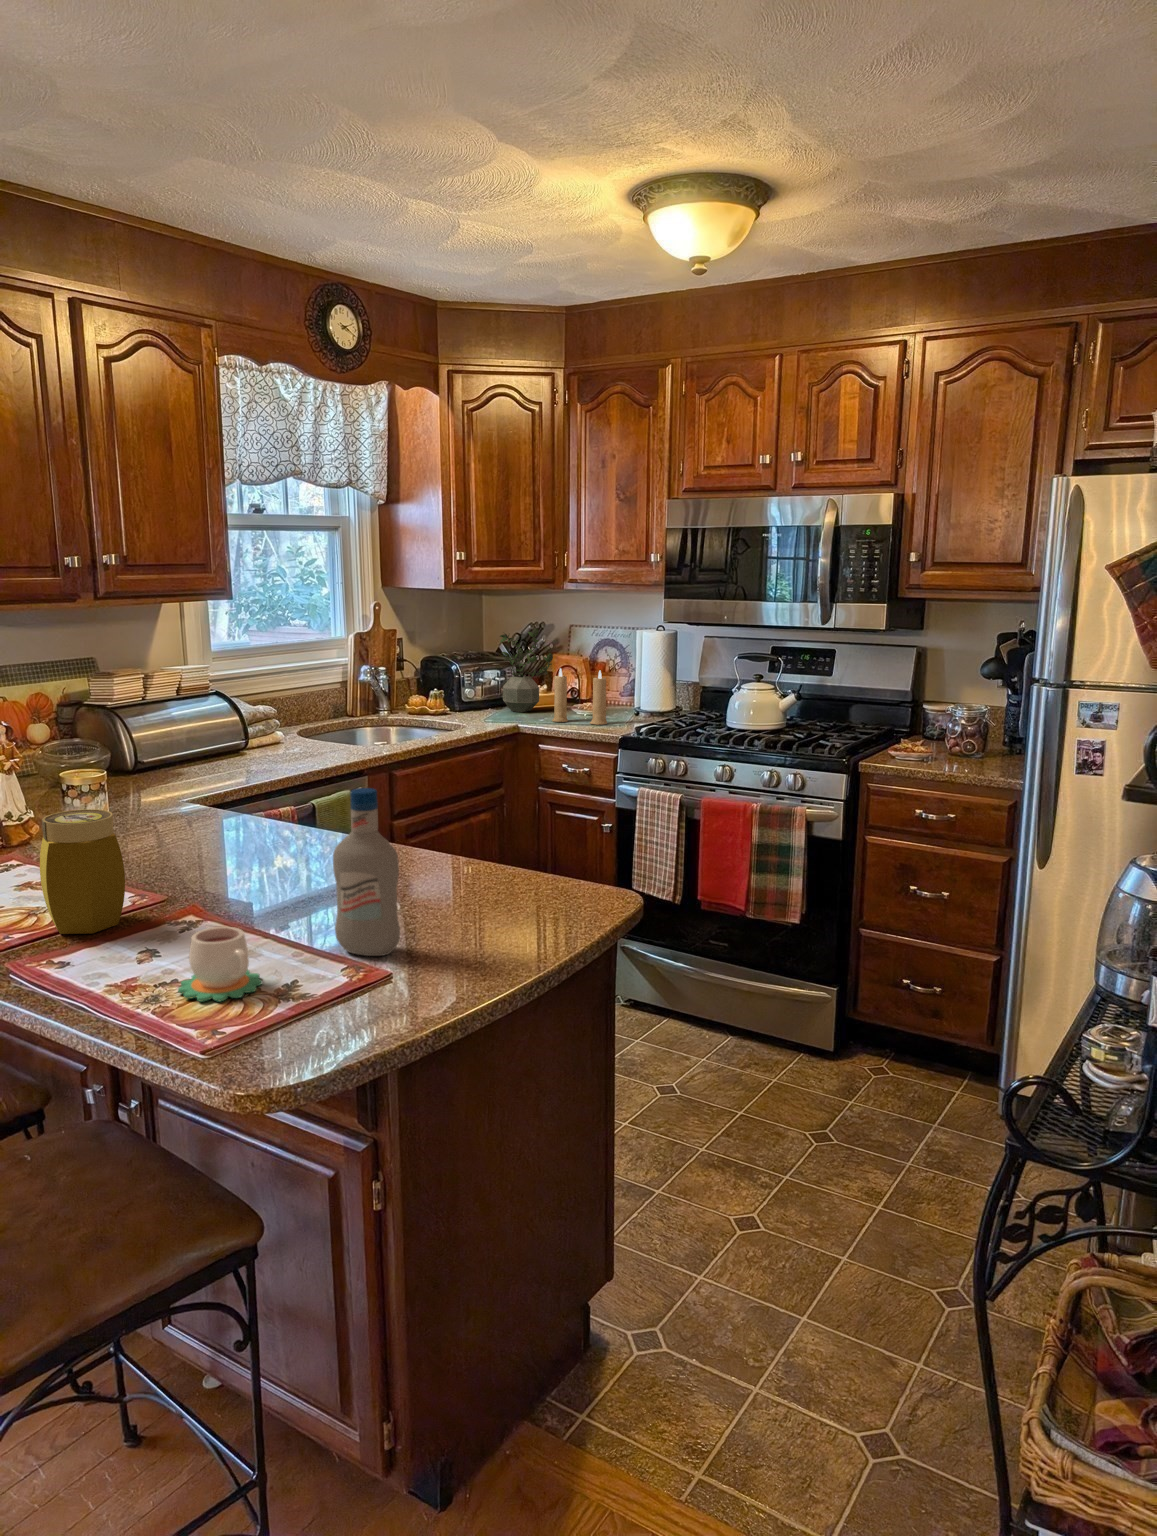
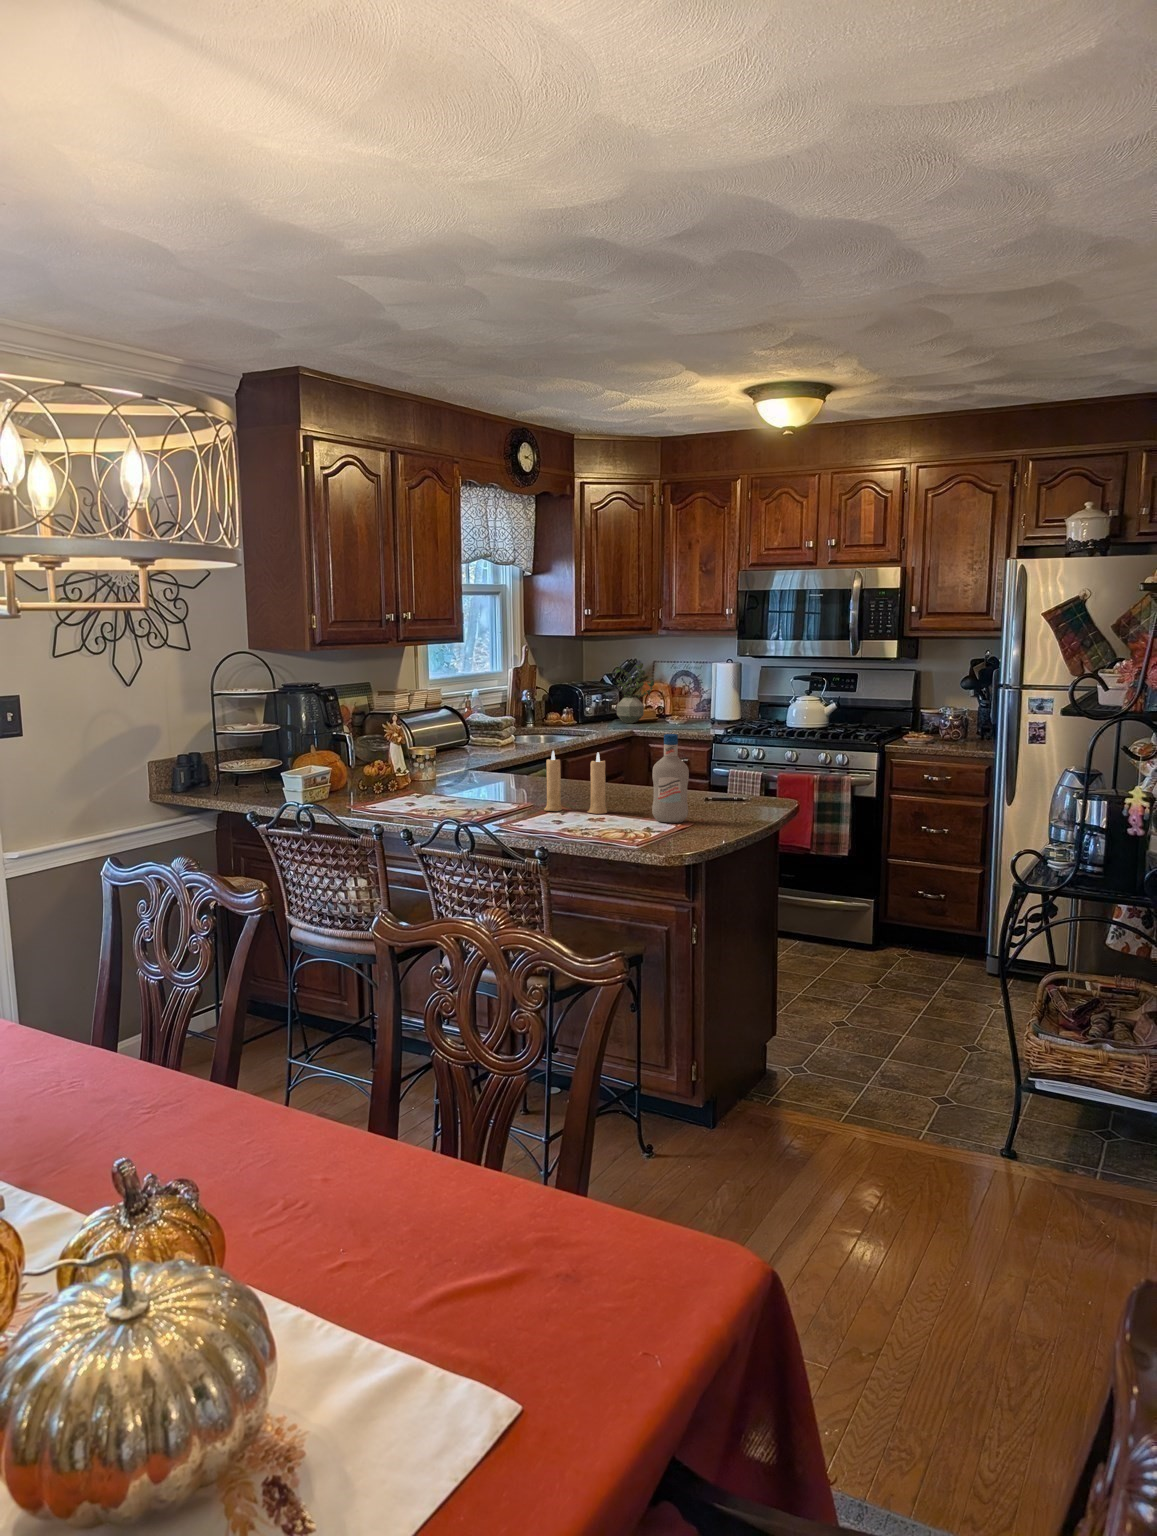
candle: present [552,668,607,725] -> present [544,751,607,814]
jar: present [40,809,125,934] -> none [480,754,526,819]
mug: present [178,927,262,1002] -> none [590,803,631,837]

